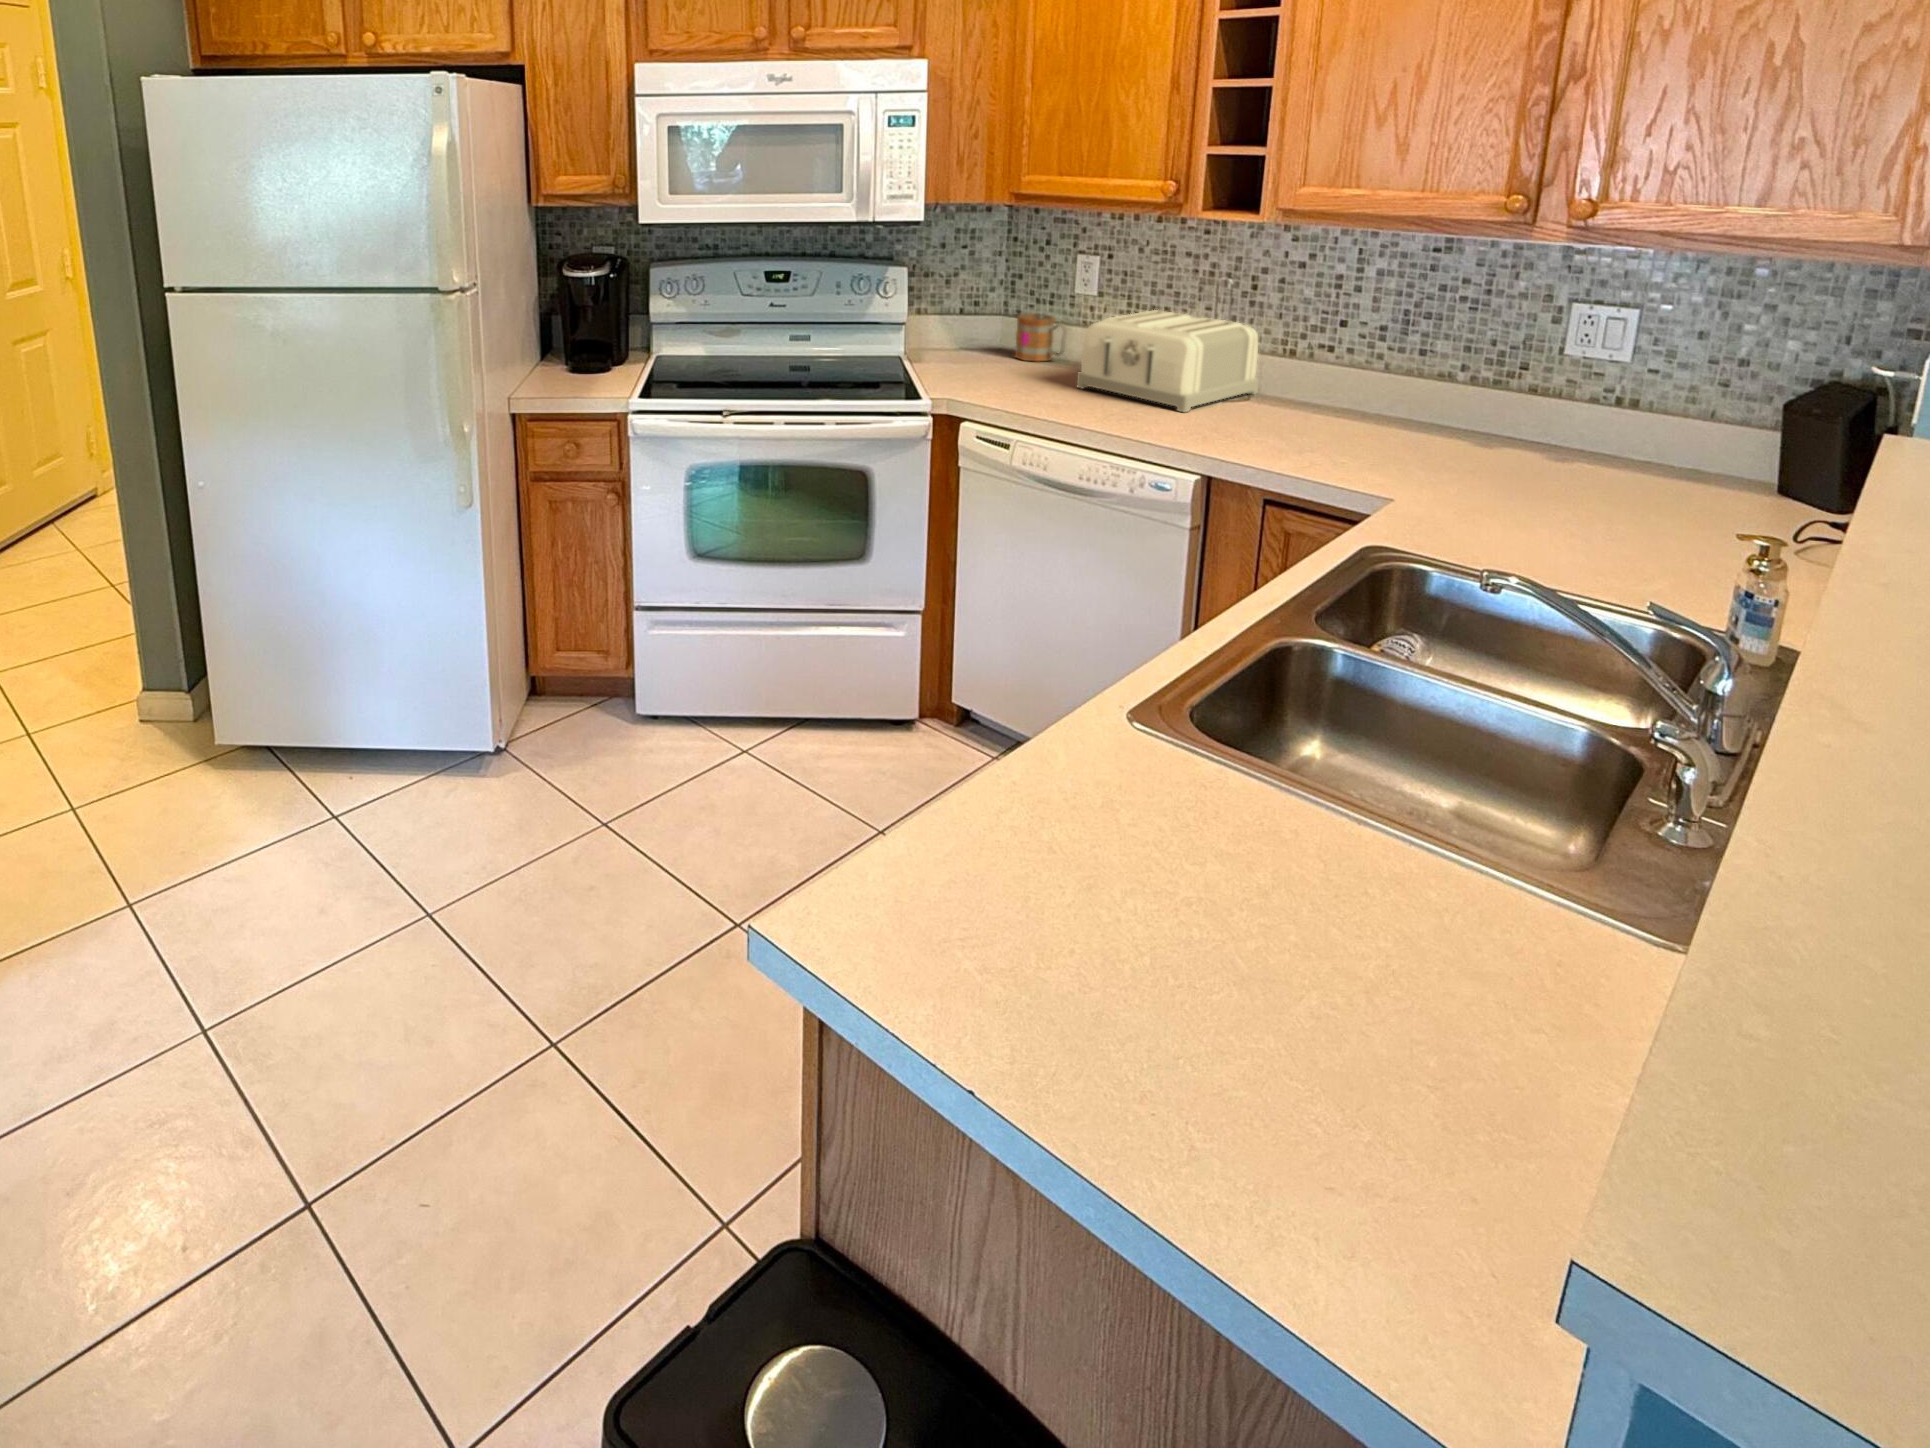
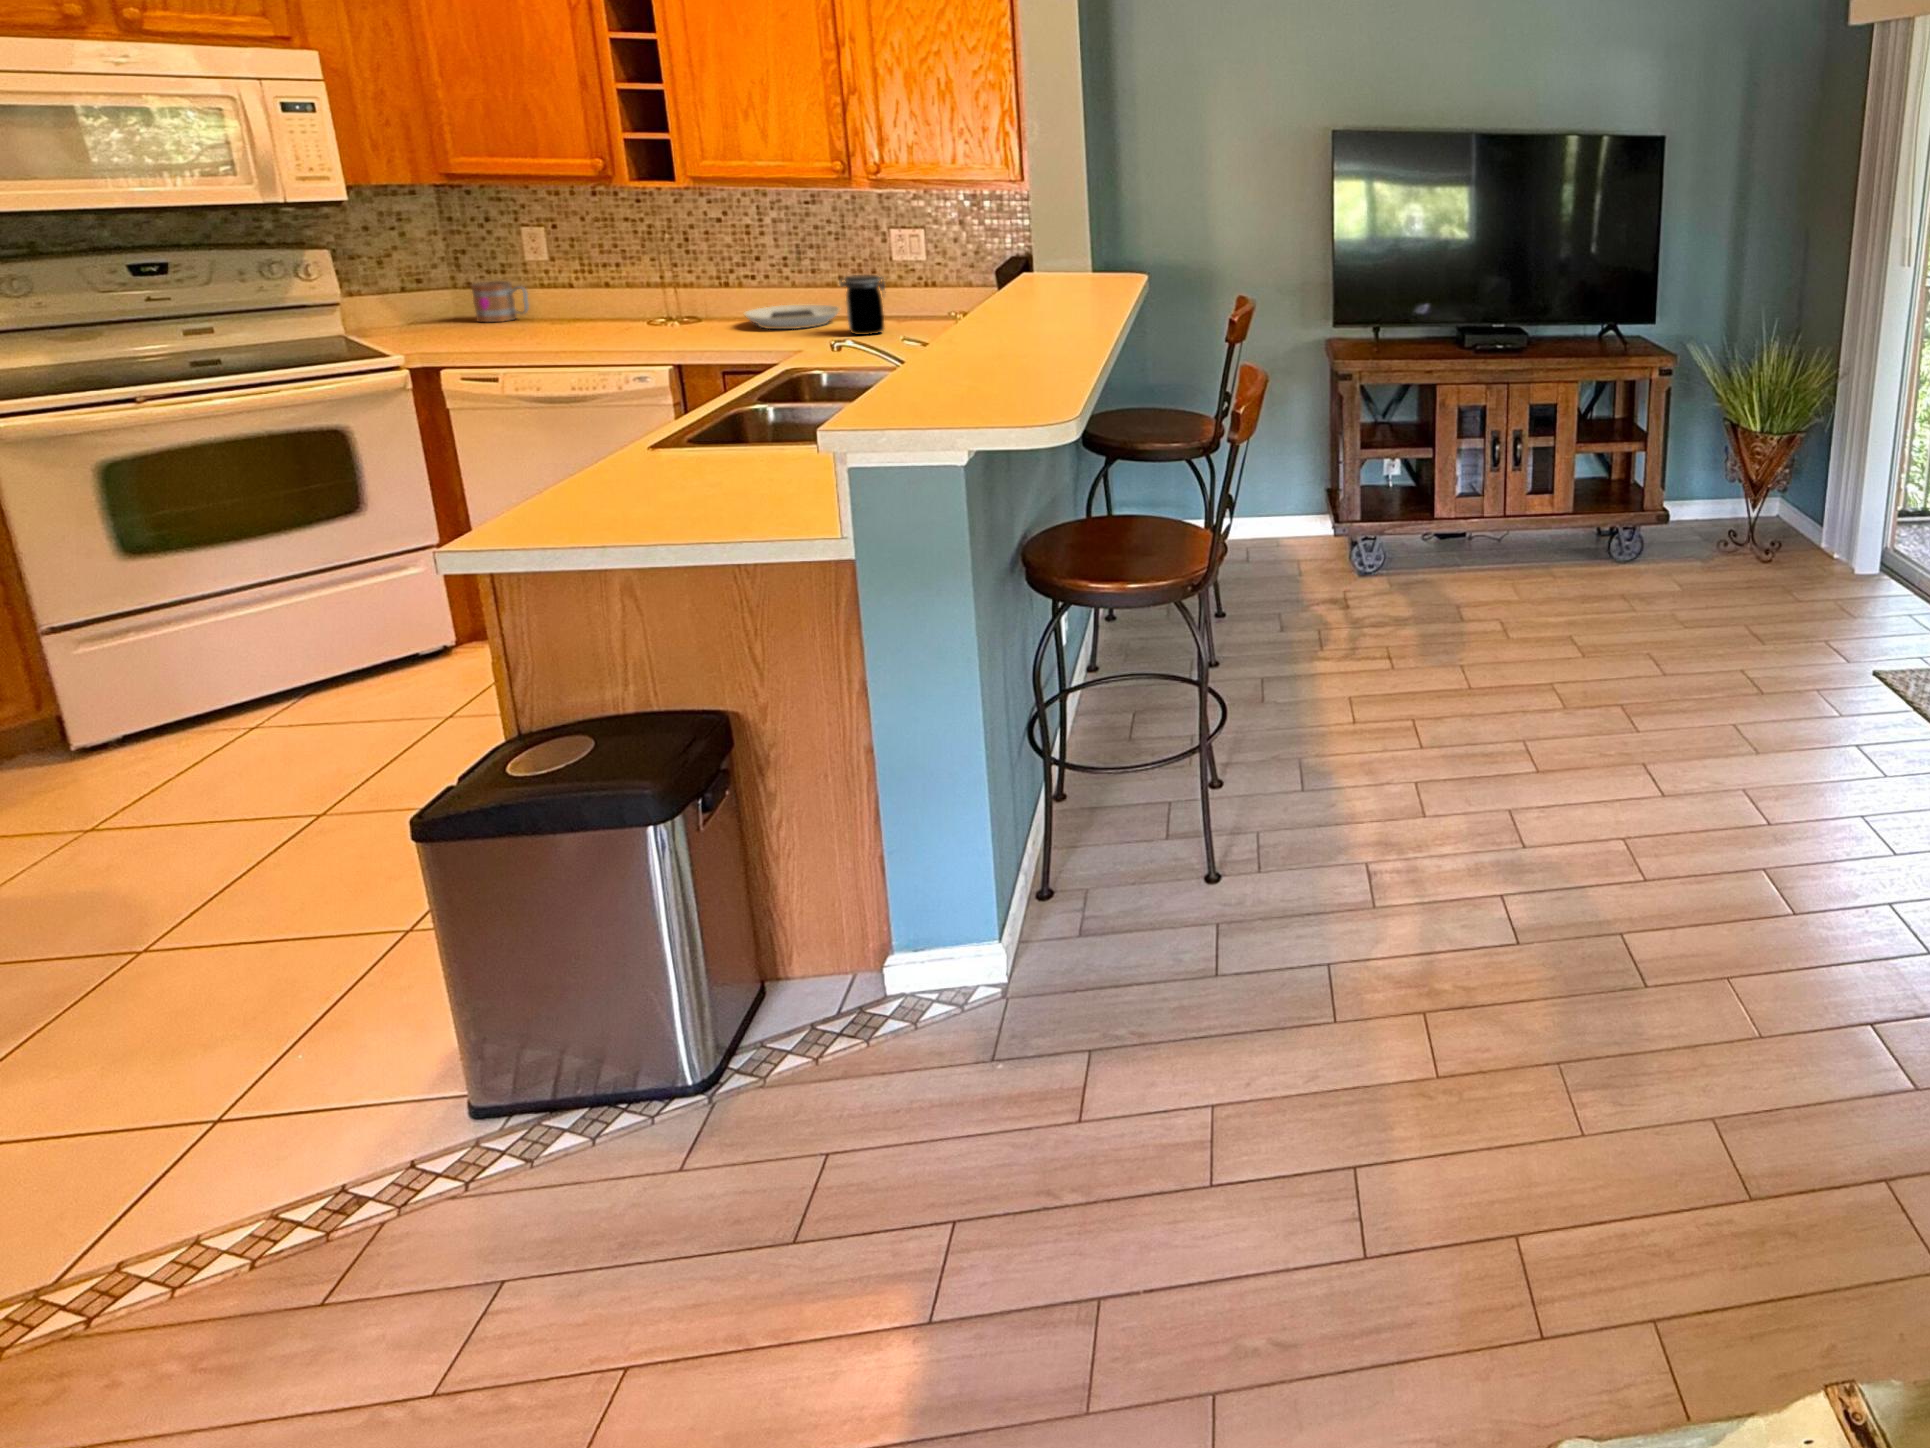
toaster: present [1077,310,1259,412] -> none [547,264,707,333]
jar: none [1480,384,1571,490] -> present [839,275,885,335]
plate: none [1311,399,1461,448] -> present [744,304,840,329]

